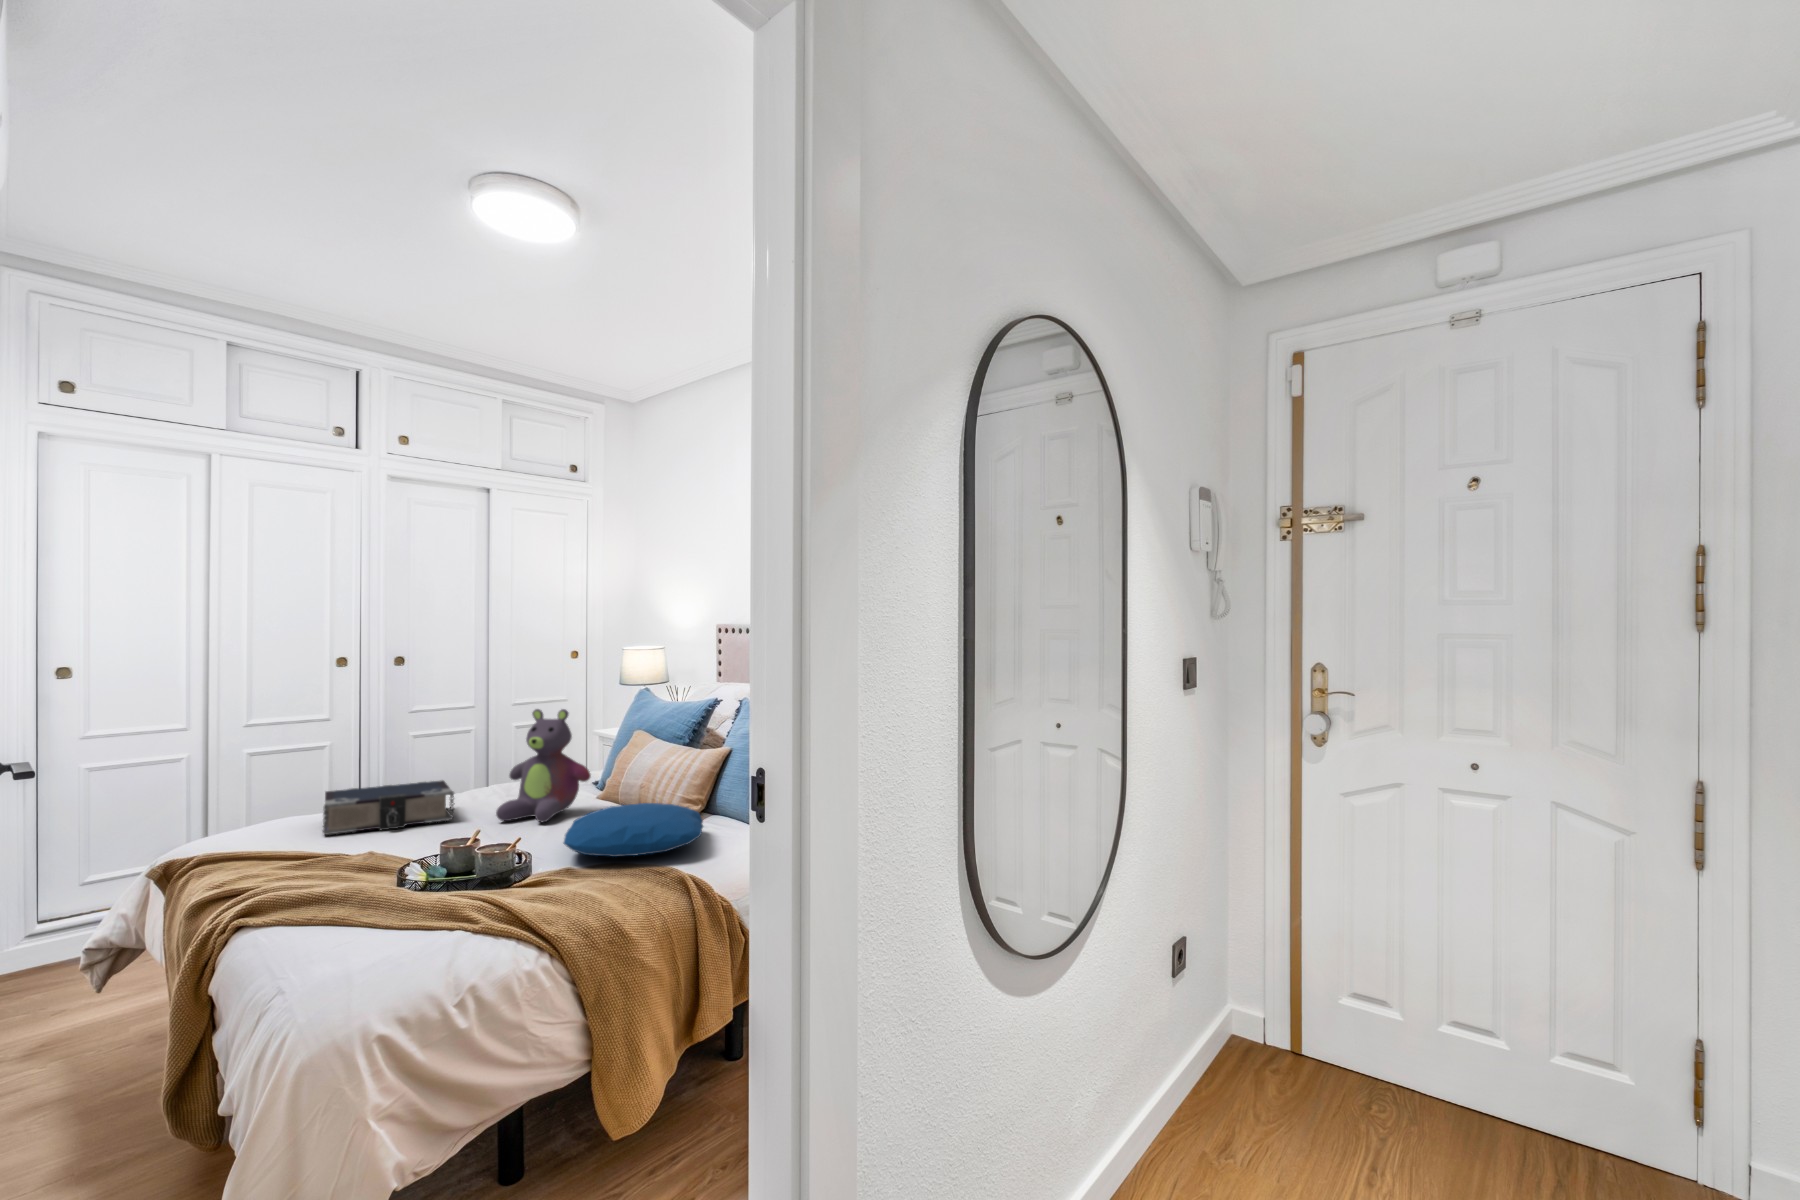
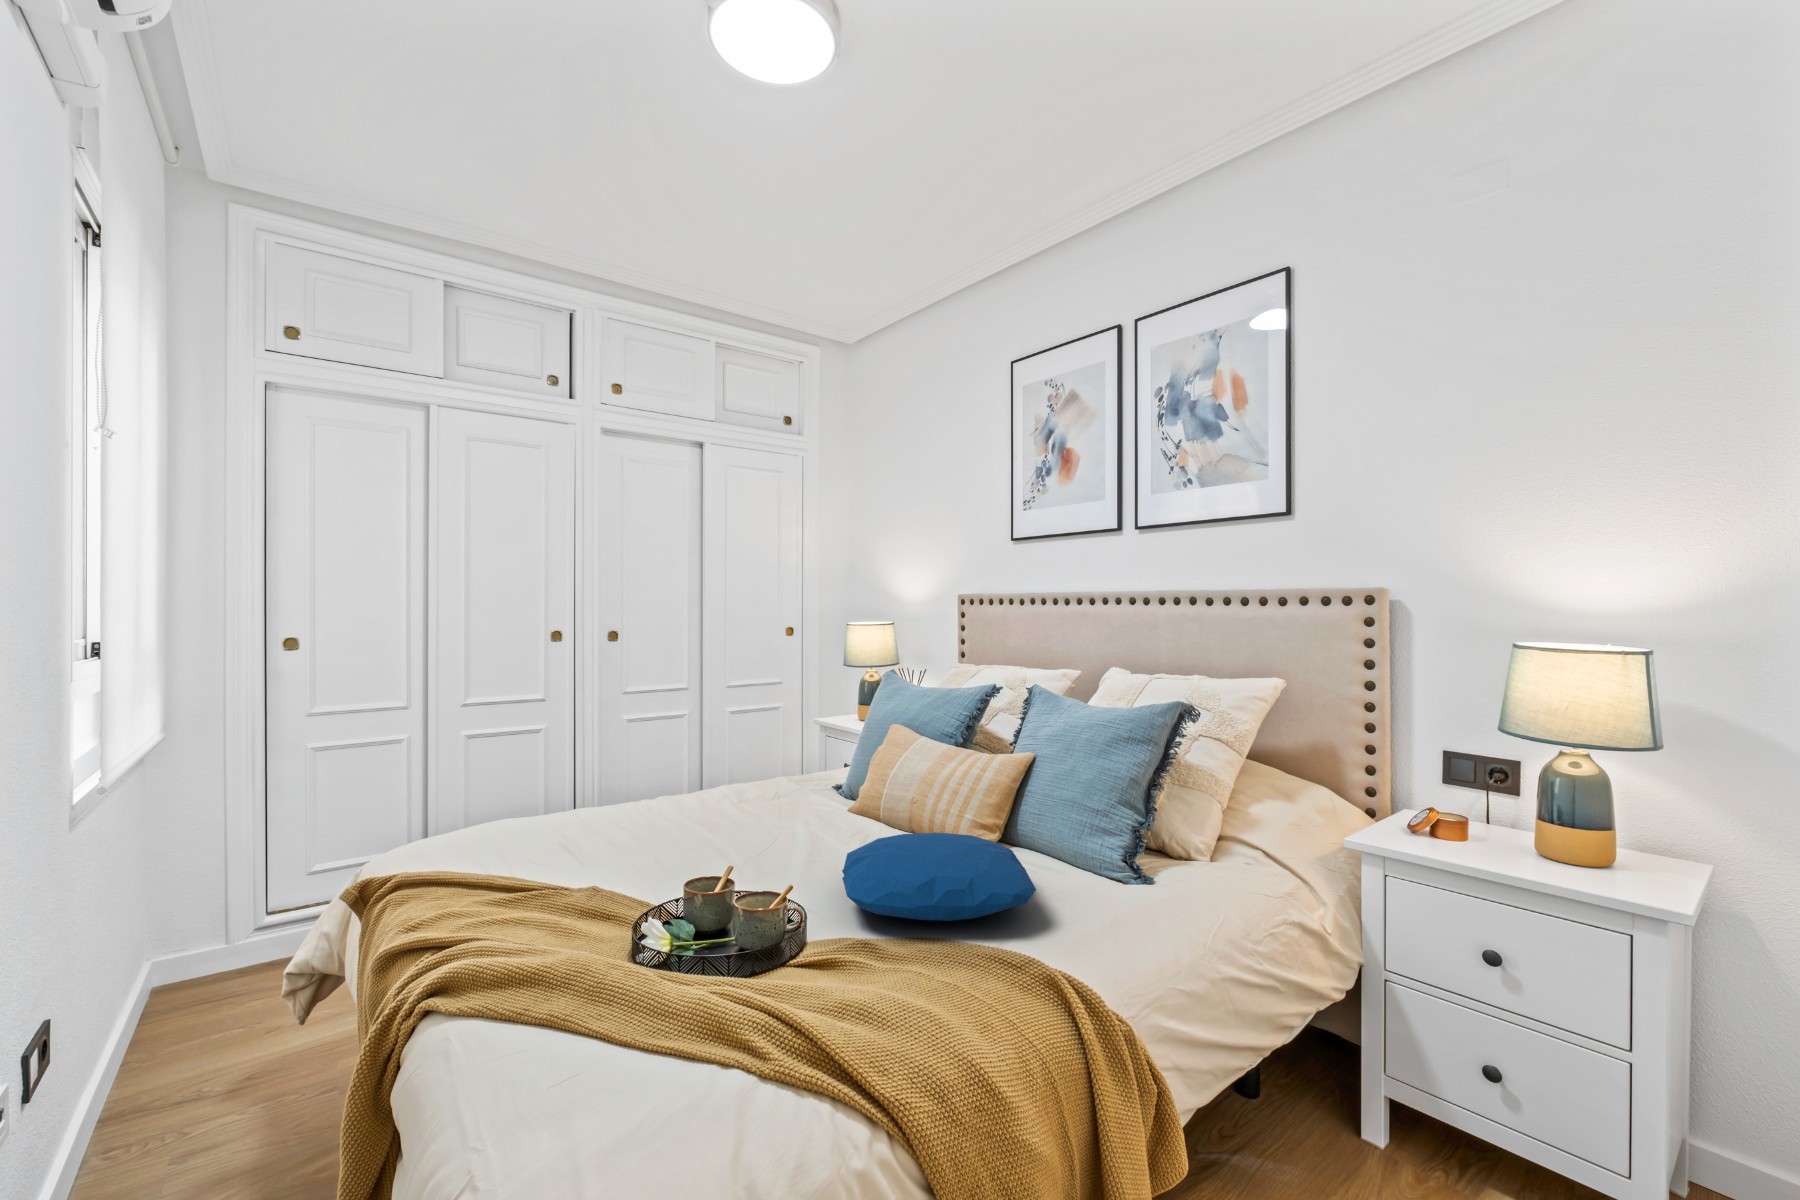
stuffed bear: present [496,709,591,822] -> none [738,696,849,845]
book: present [323,780,454,835] -> none [539,779,688,849]

